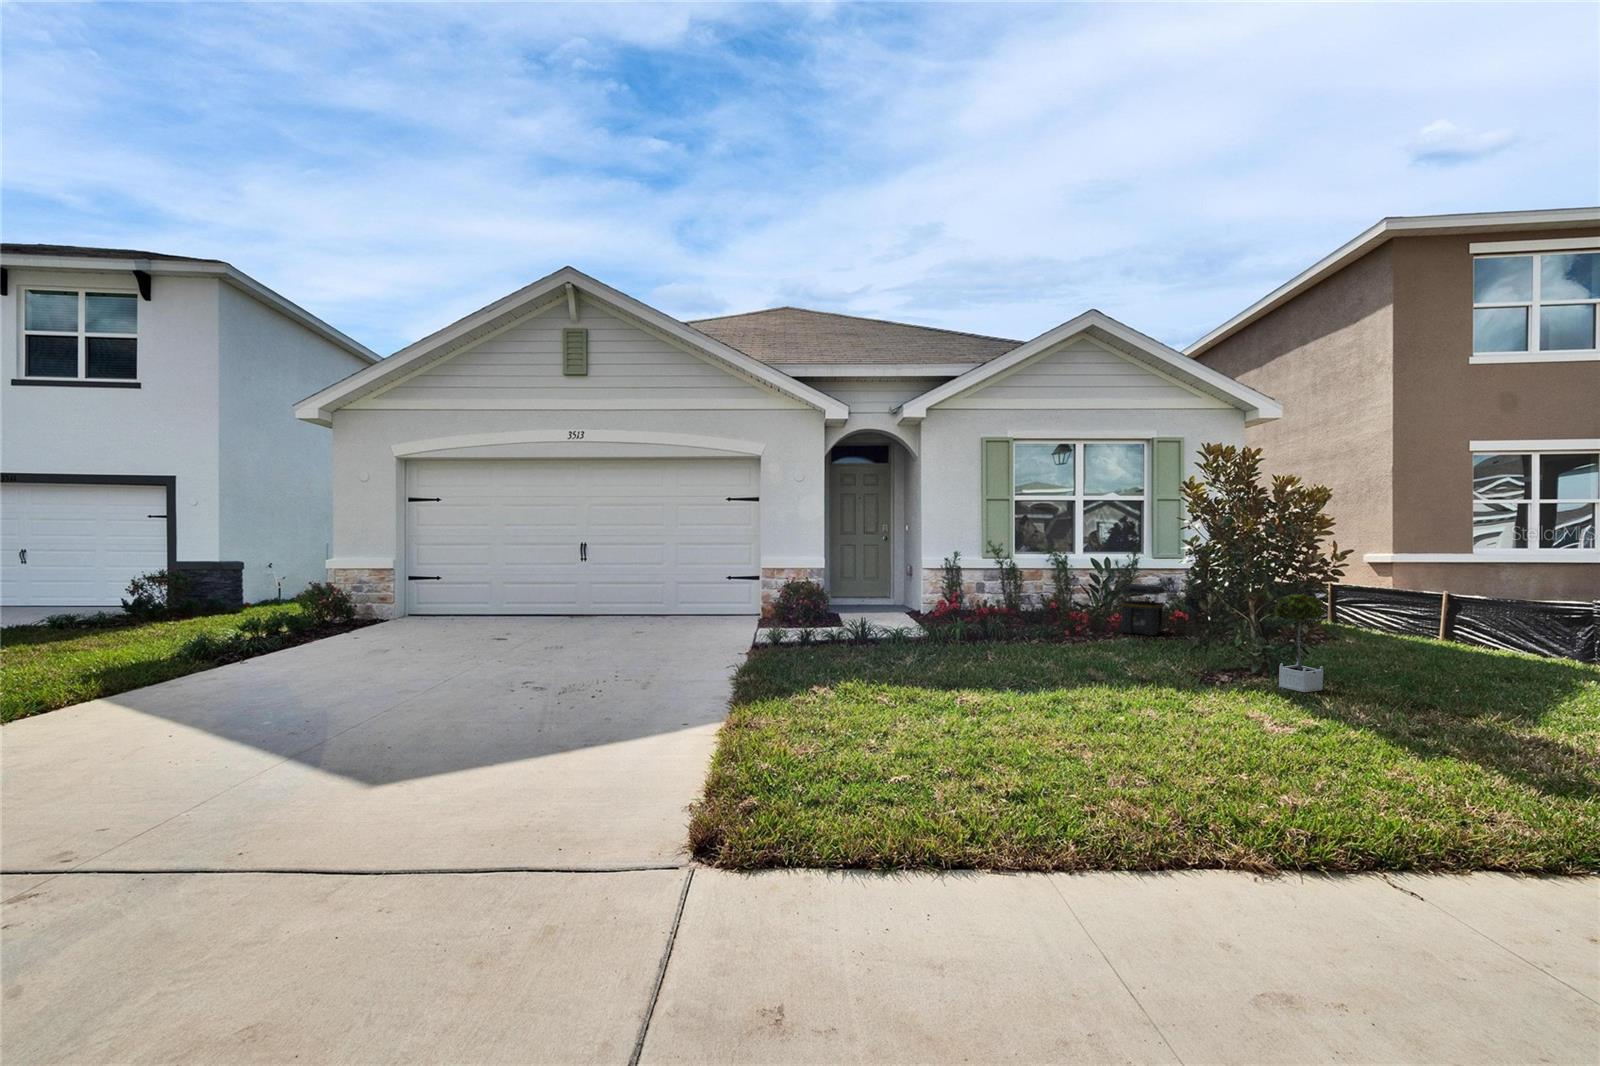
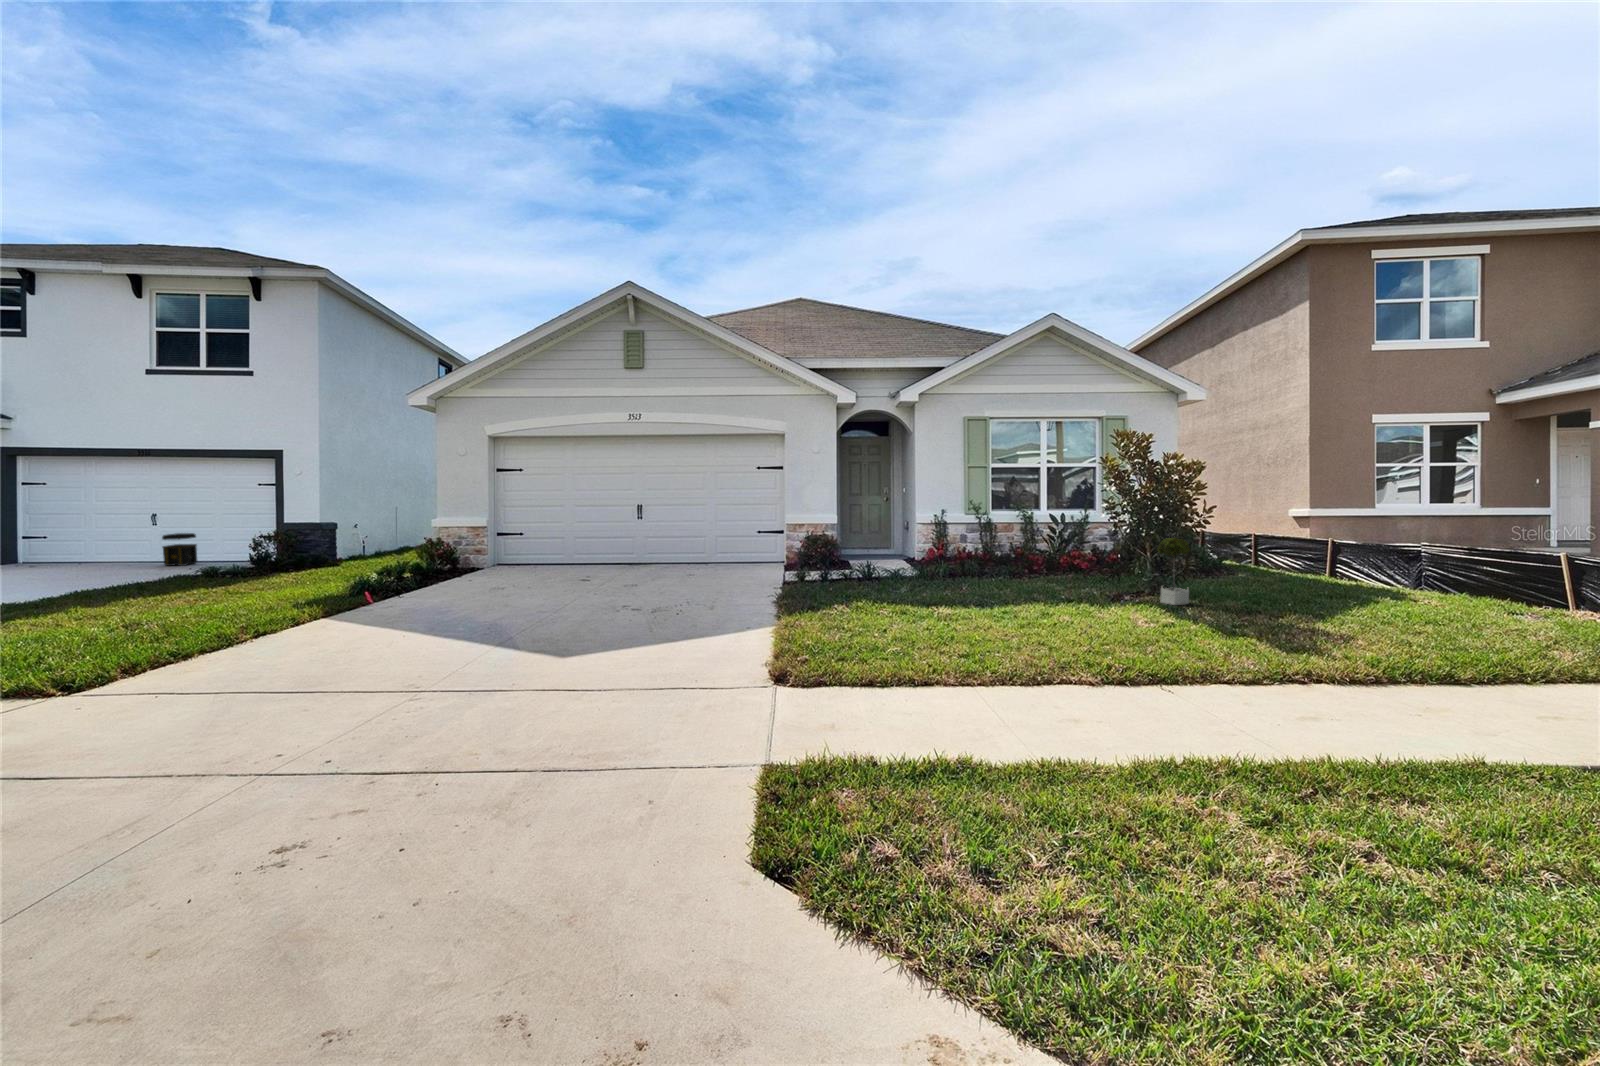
toolbox: present [1121,584,1165,636] -> present [162,533,197,566]

